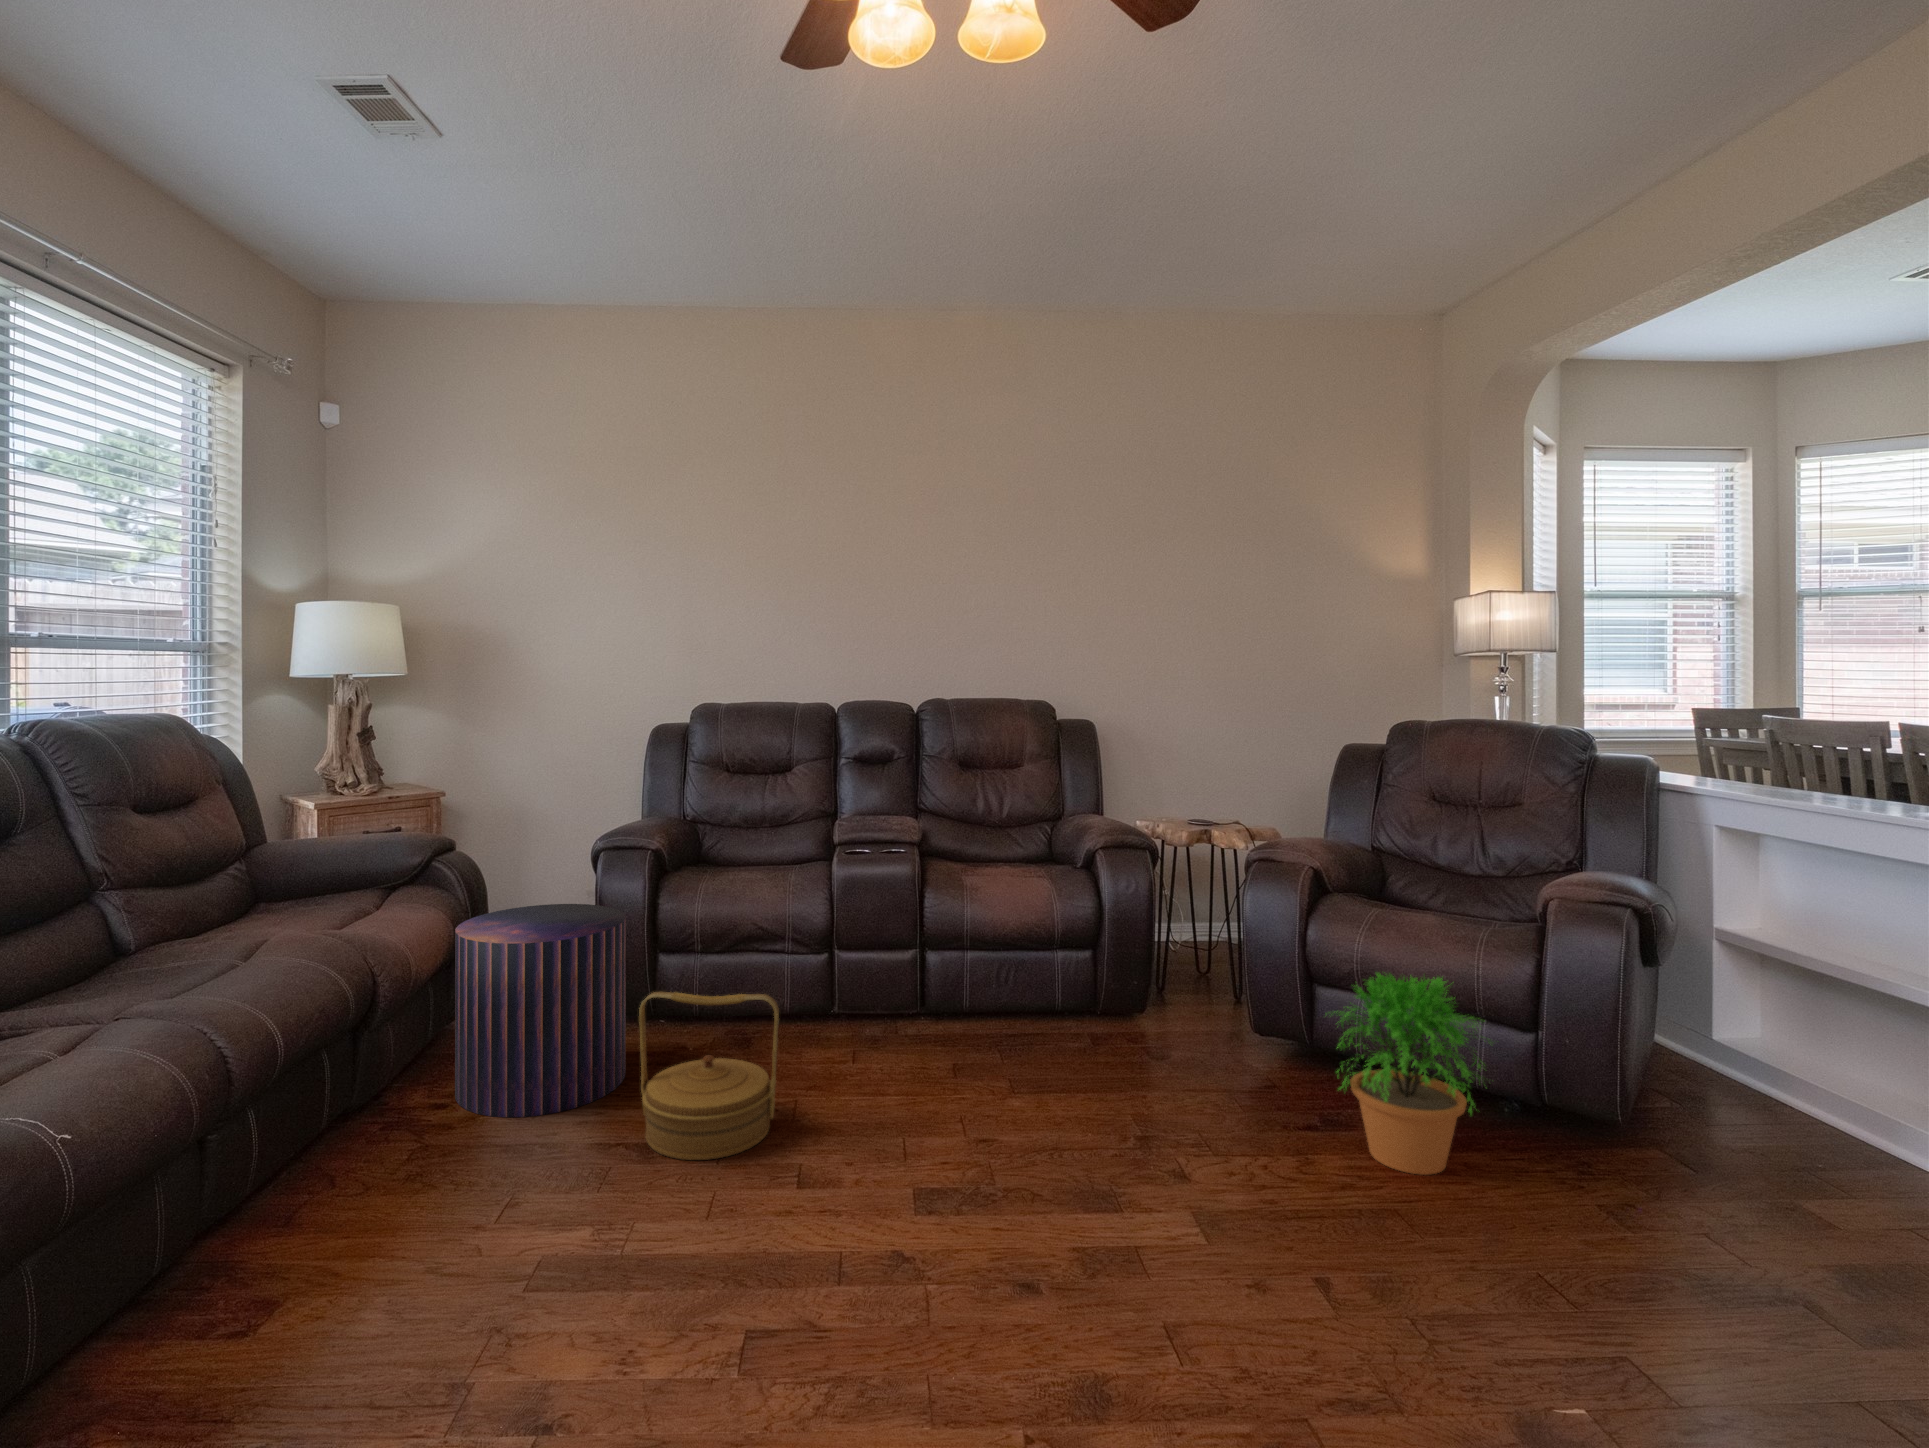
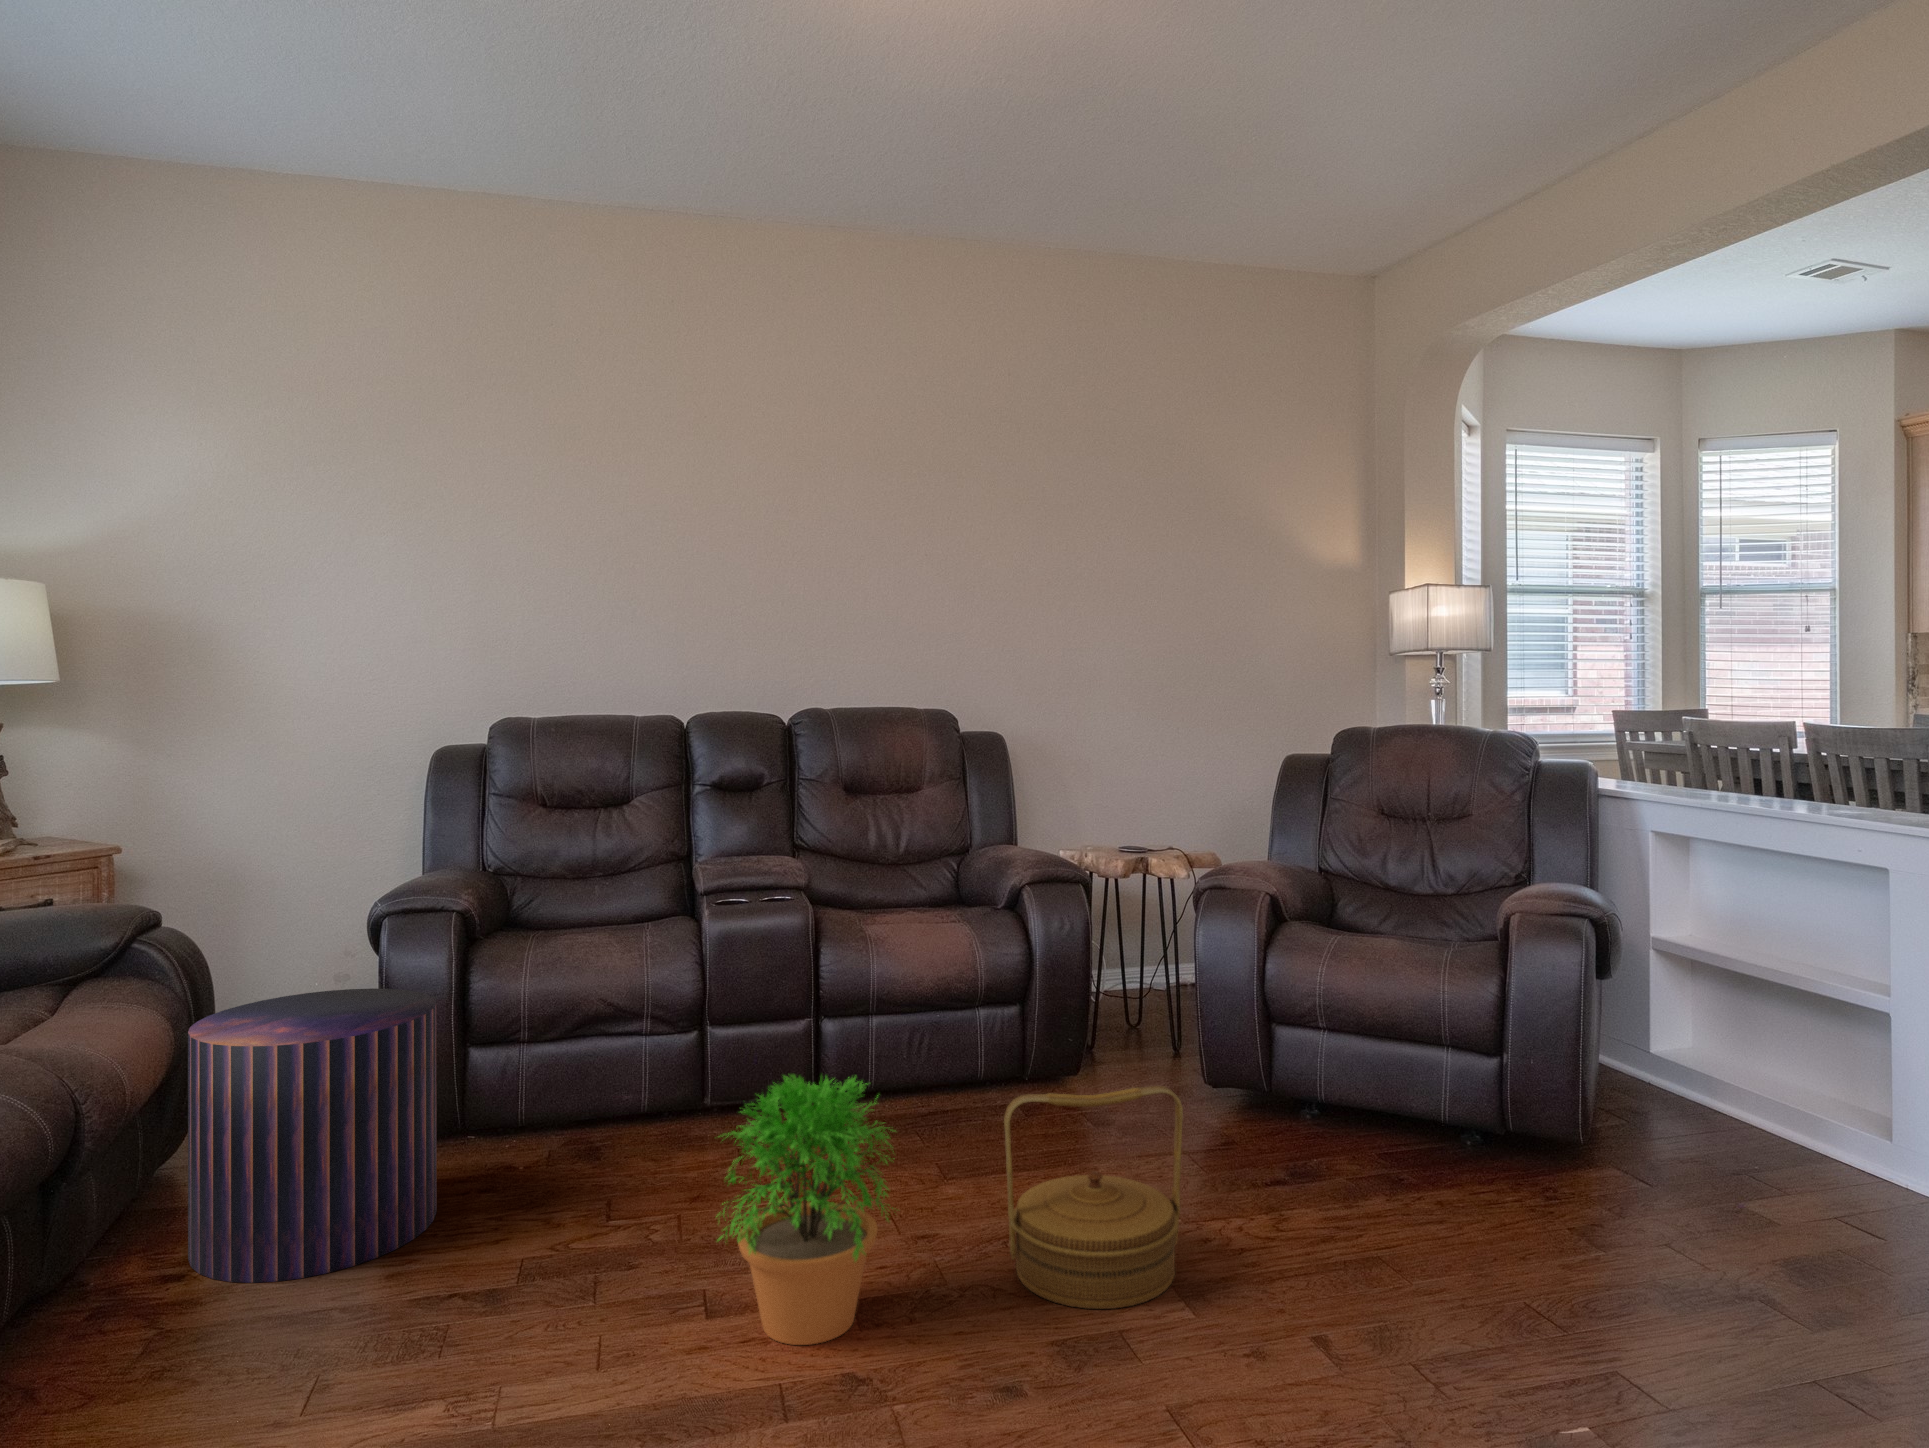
potted plant: present [1334,973,1481,1175] -> present [716,1075,894,1345]
basket: present [639,992,779,1160] -> present [1004,1086,1183,1309]

